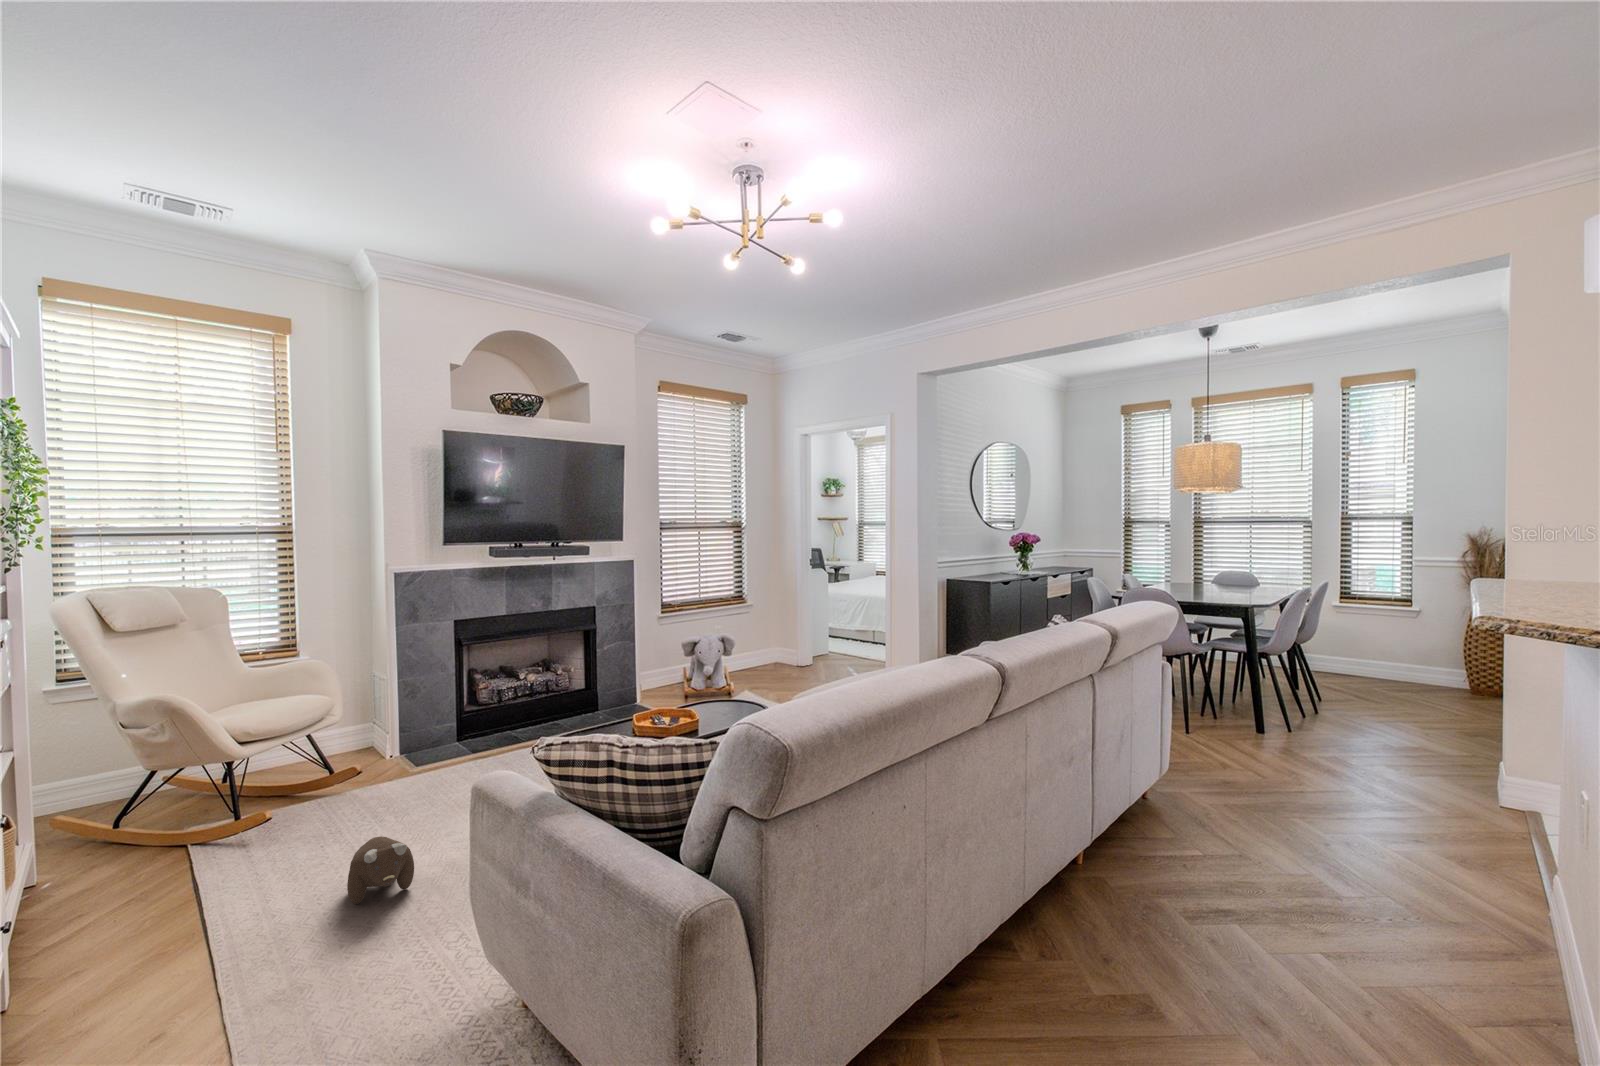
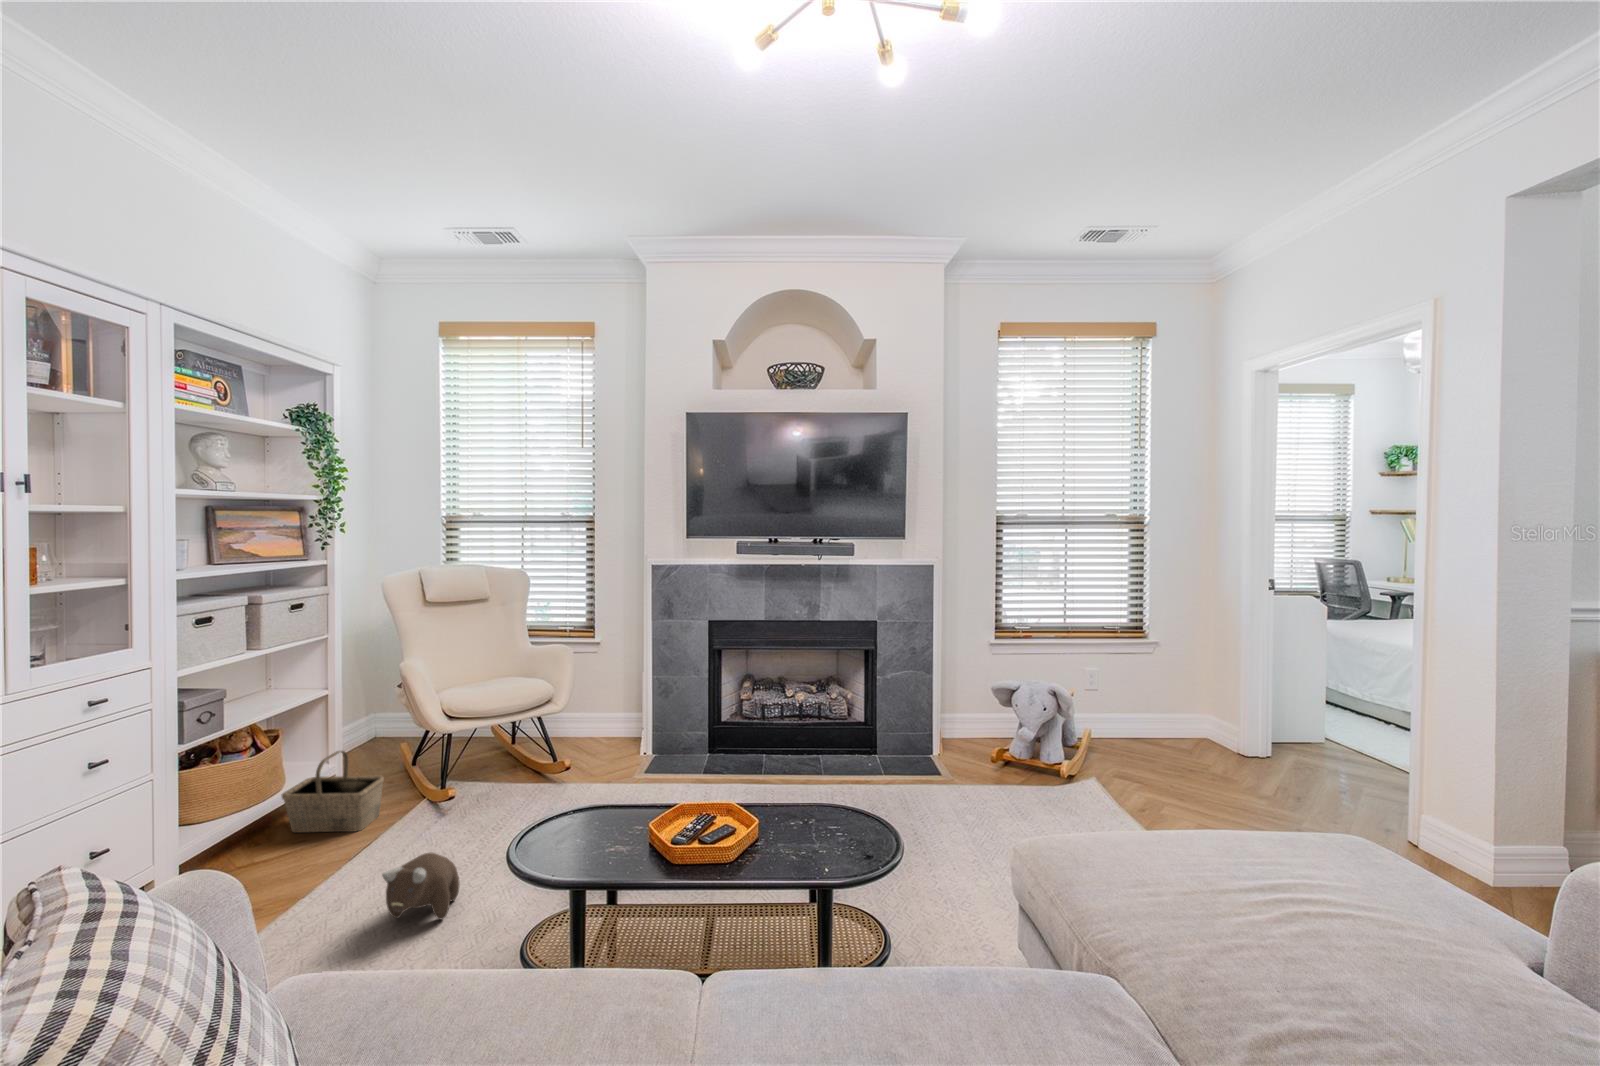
basket: none [37,804,166,912] -> present [282,751,384,832]

